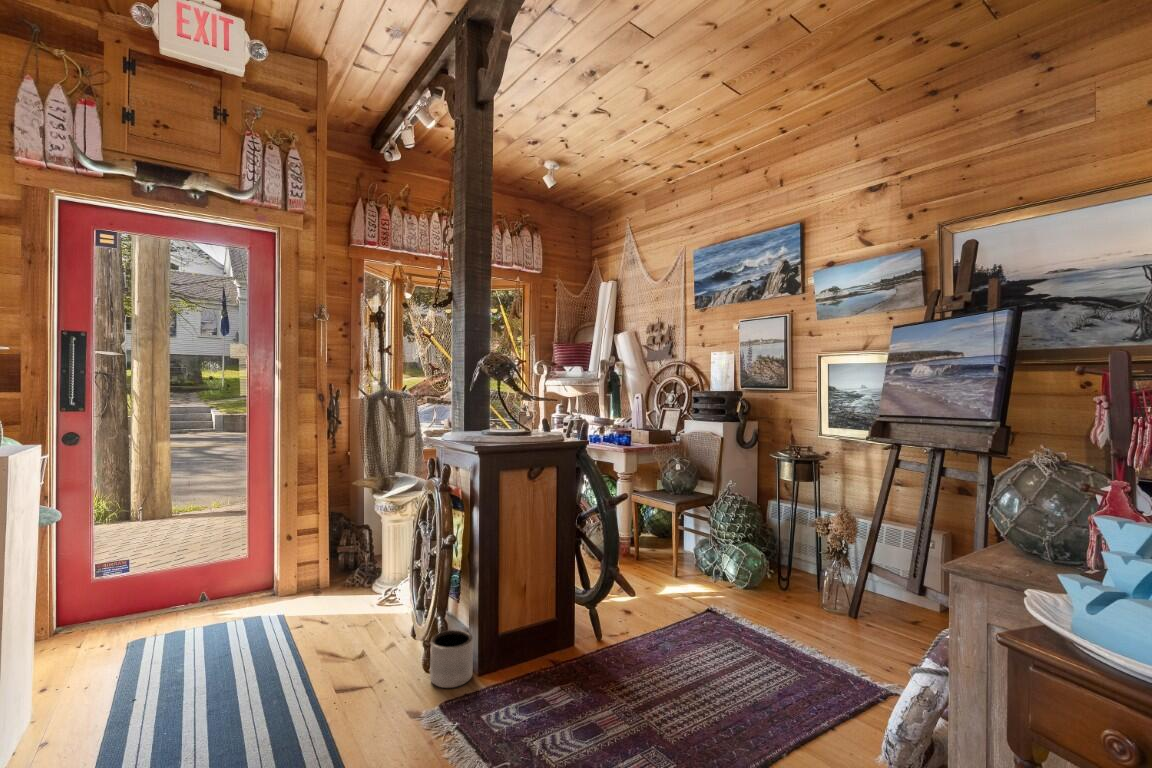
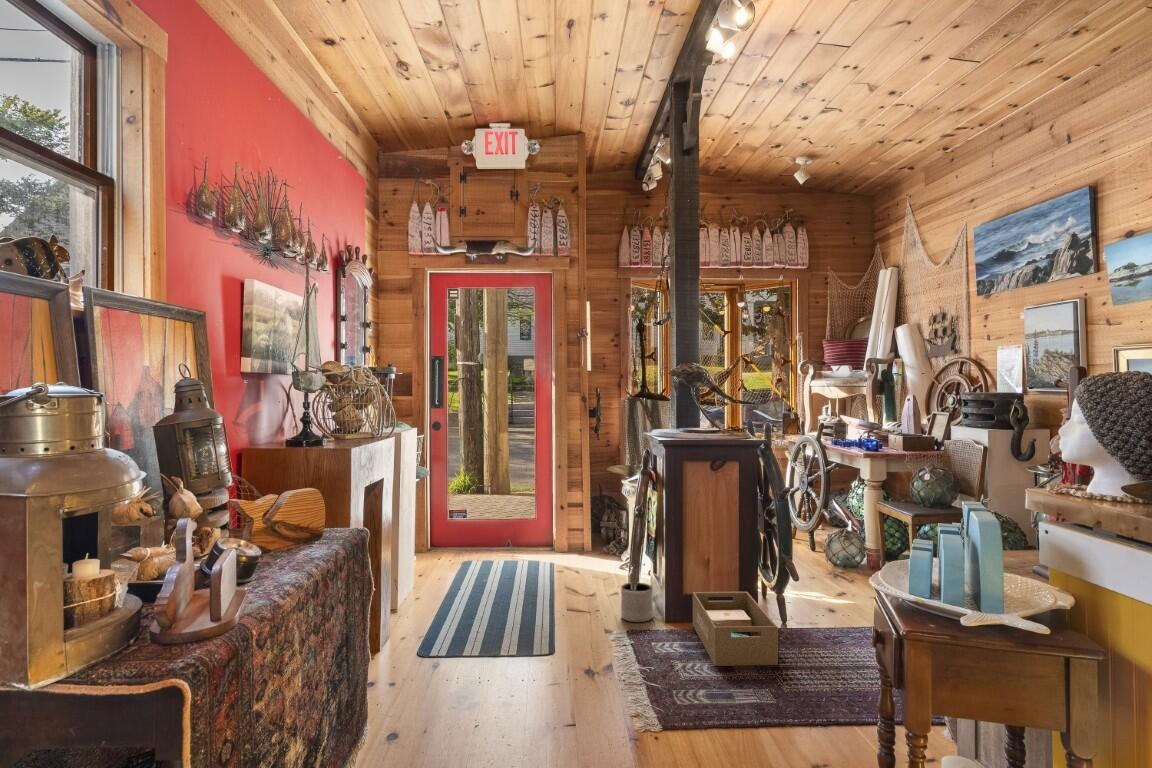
storage box: none [526,615,656,731] -> present [693,592,778,666]

